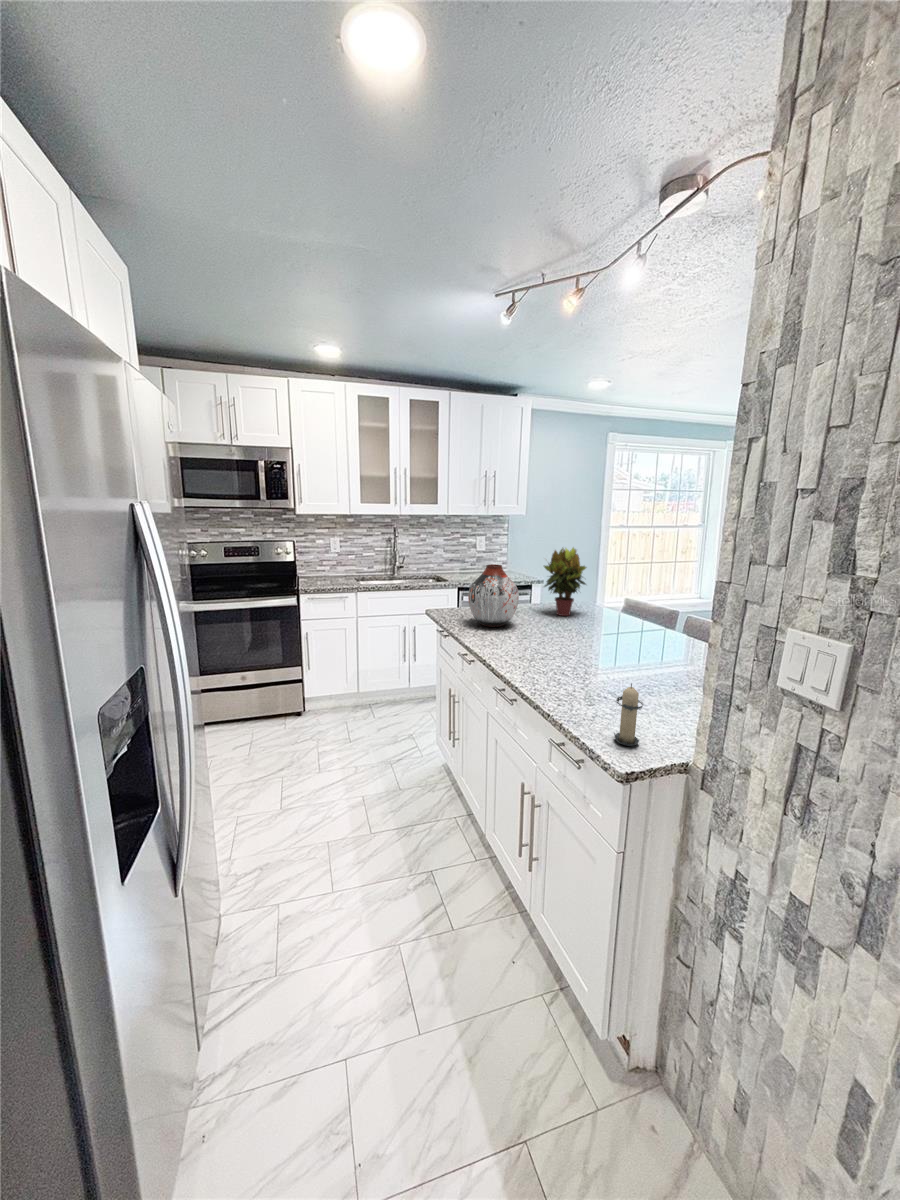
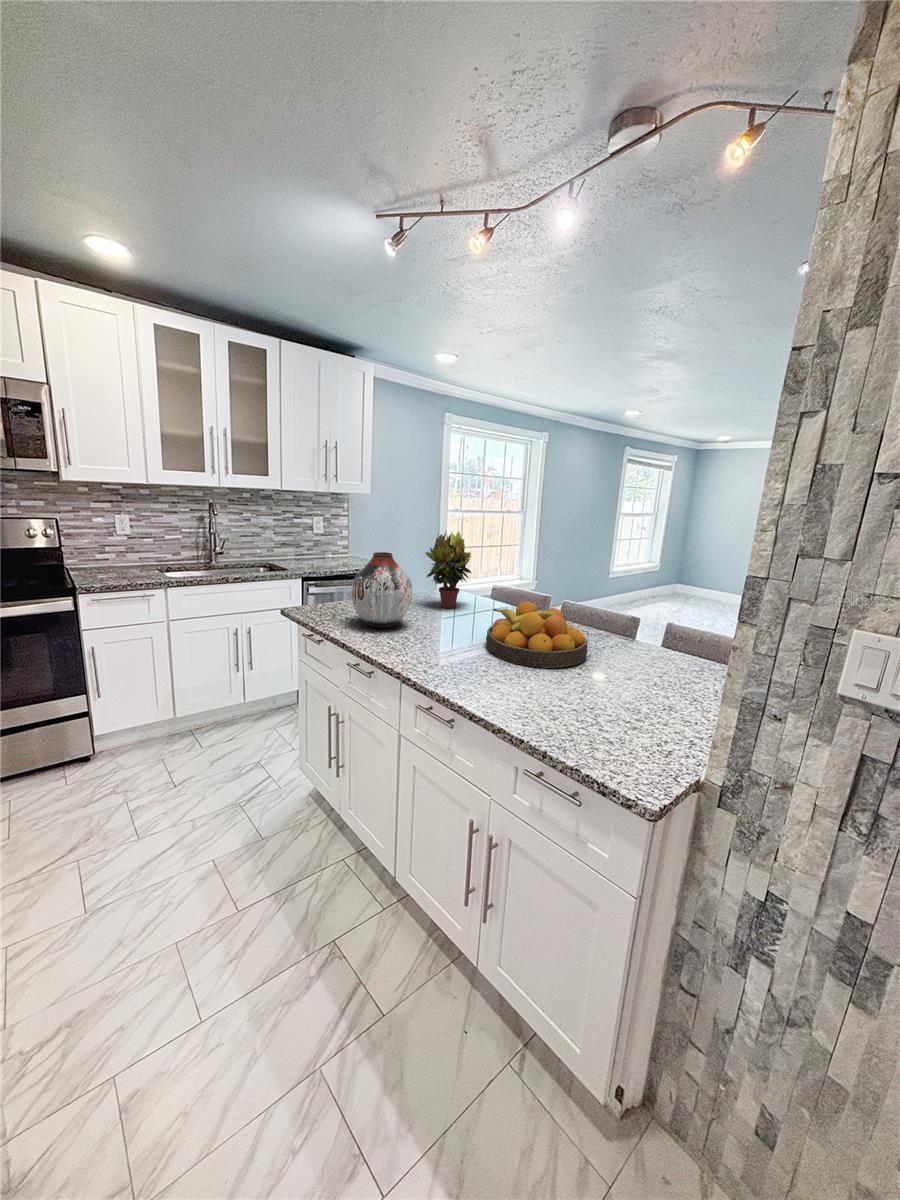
fruit bowl: none [571,609,667,669] -> present [486,601,588,668]
candle: present [614,684,643,746] -> none [615,698,658,773]

